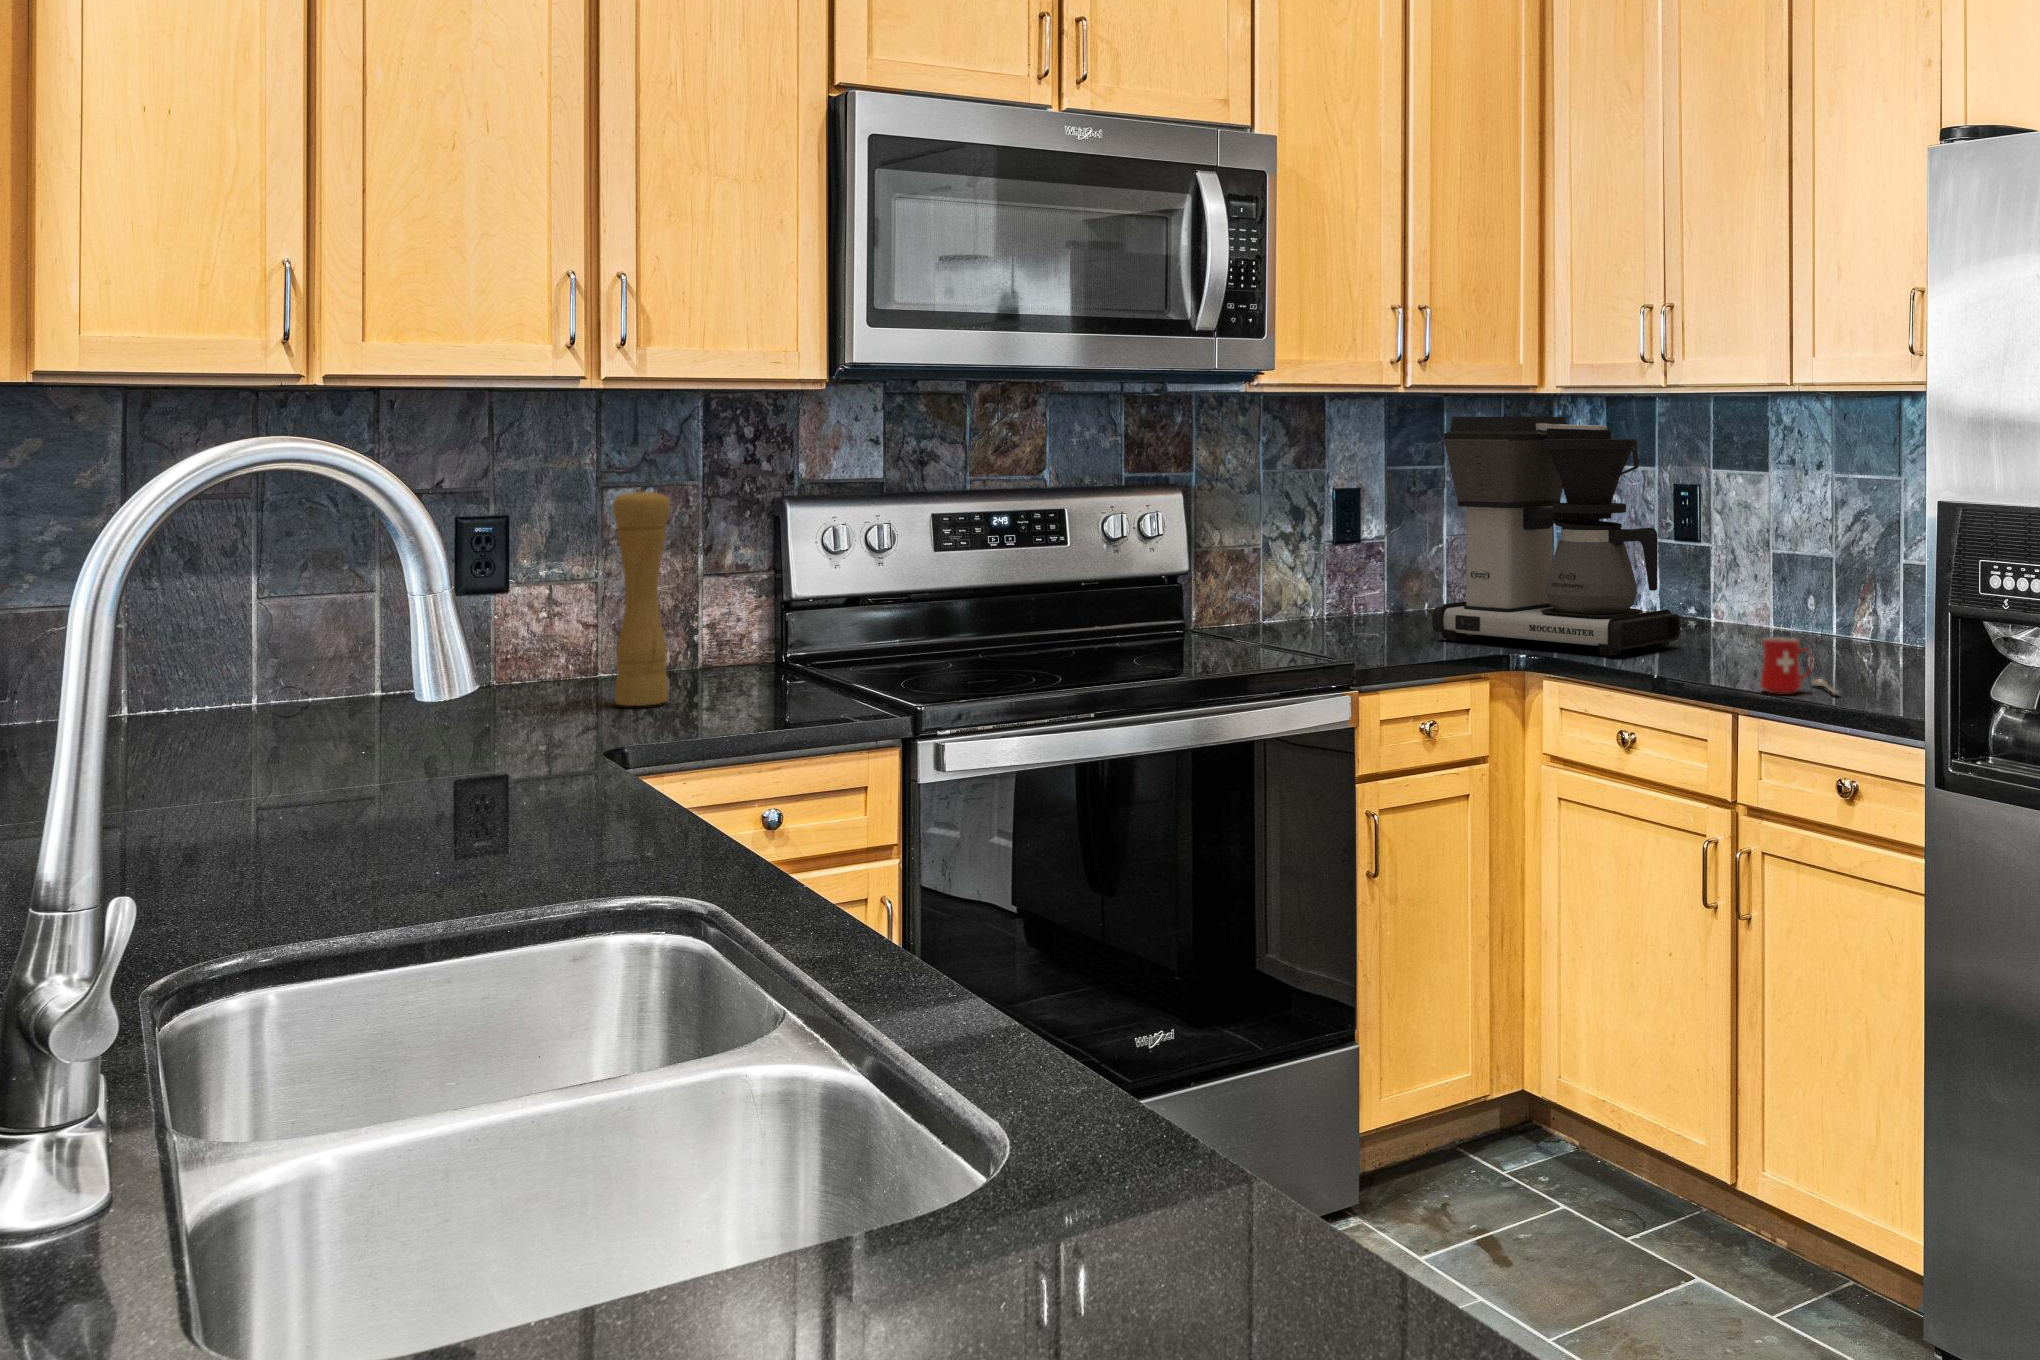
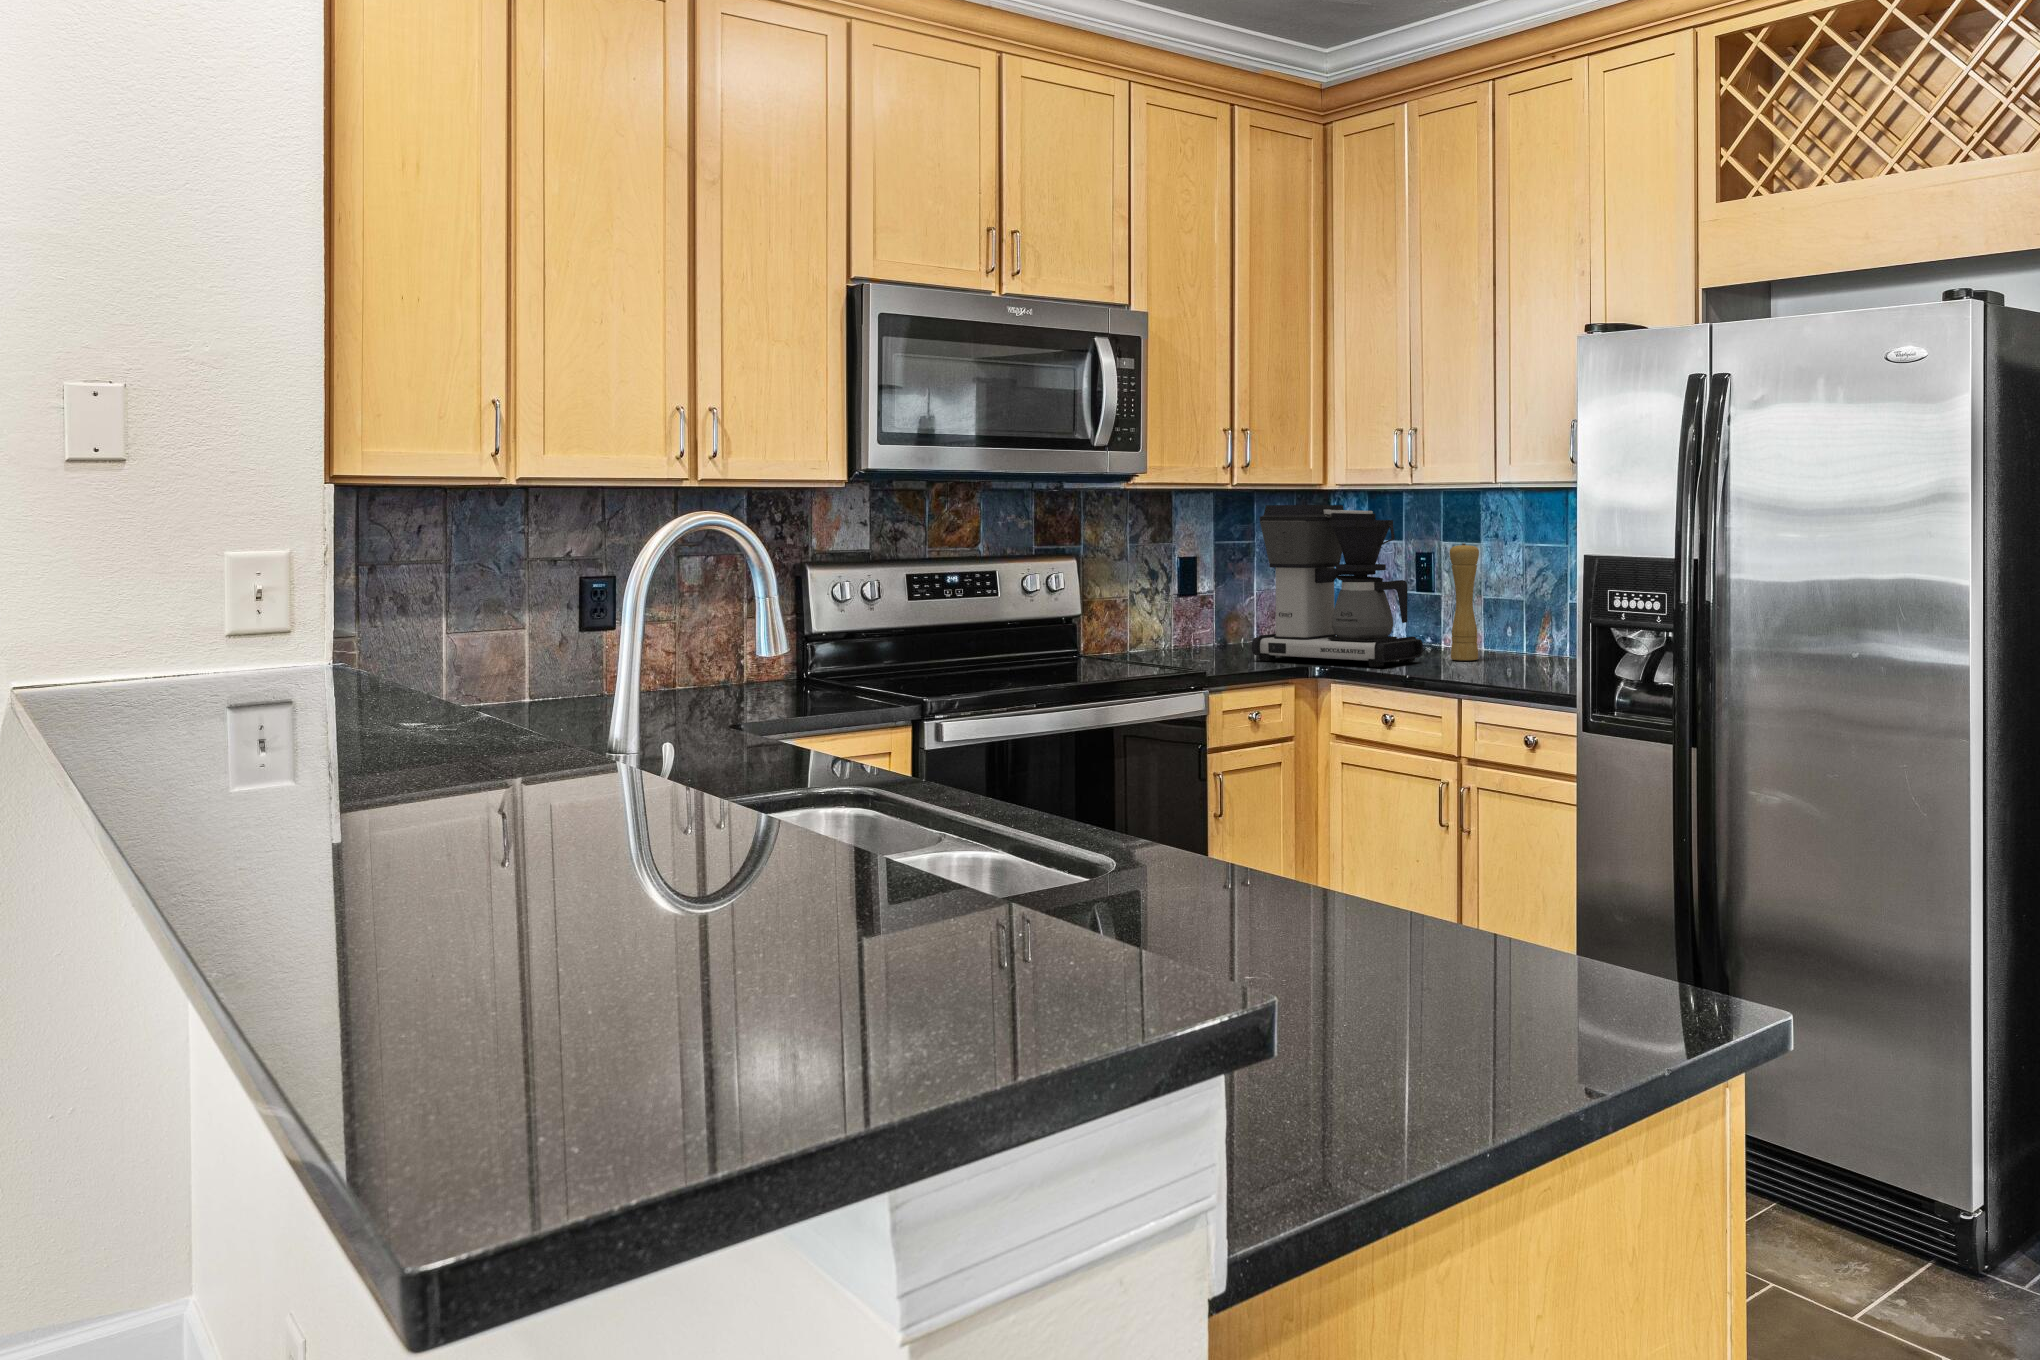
pepper mill: present [612,488,670,706] -> present [1450,543,1479,660]
mug: present [1760,637,1839,694] -> none [1476,648,1528,684]

